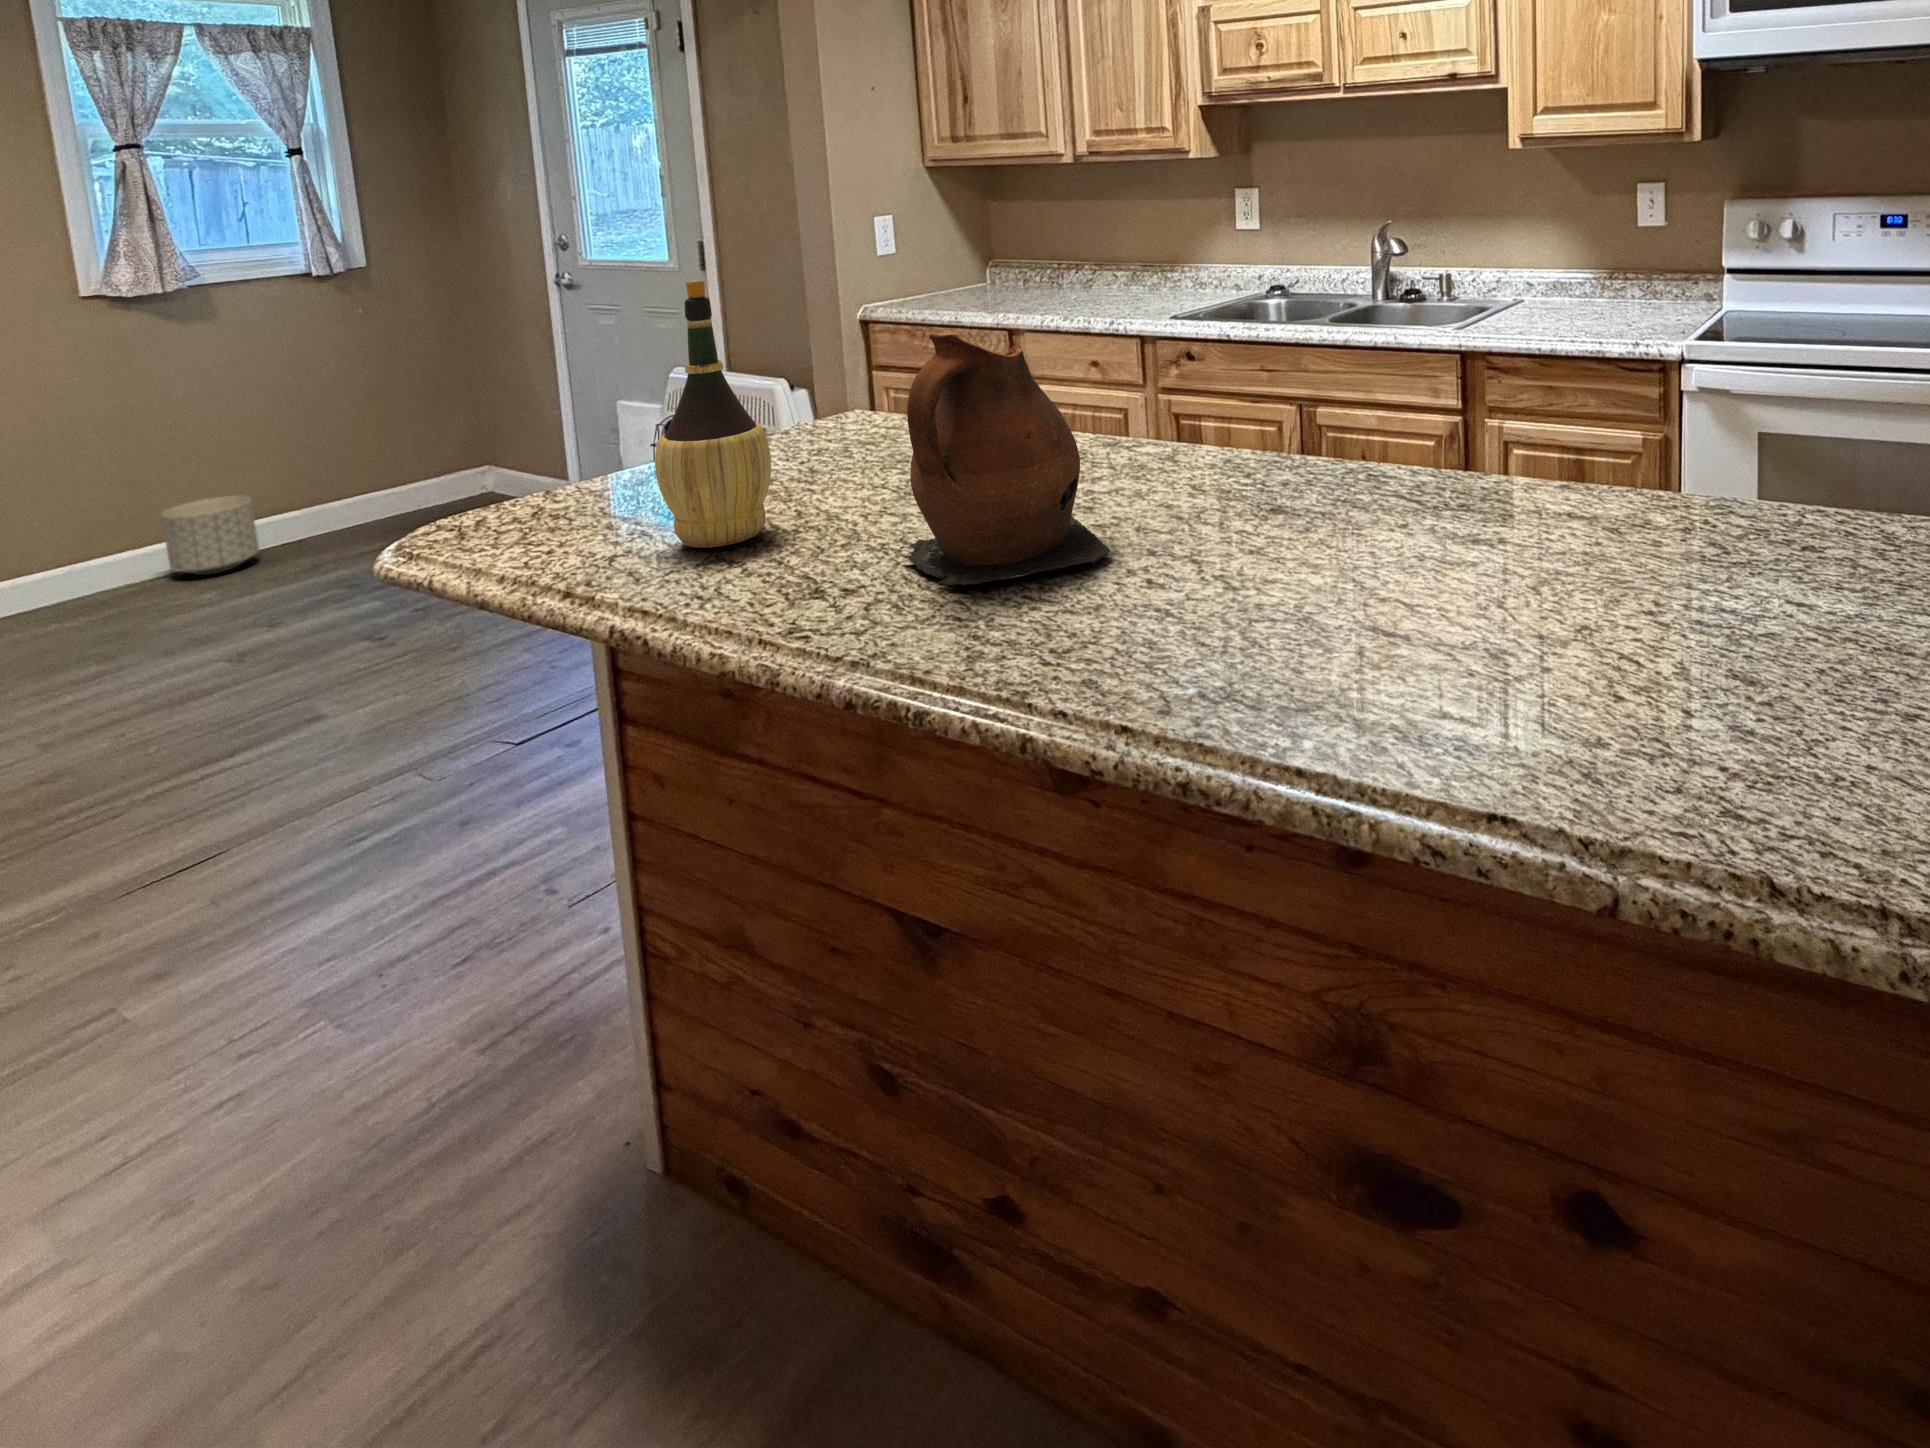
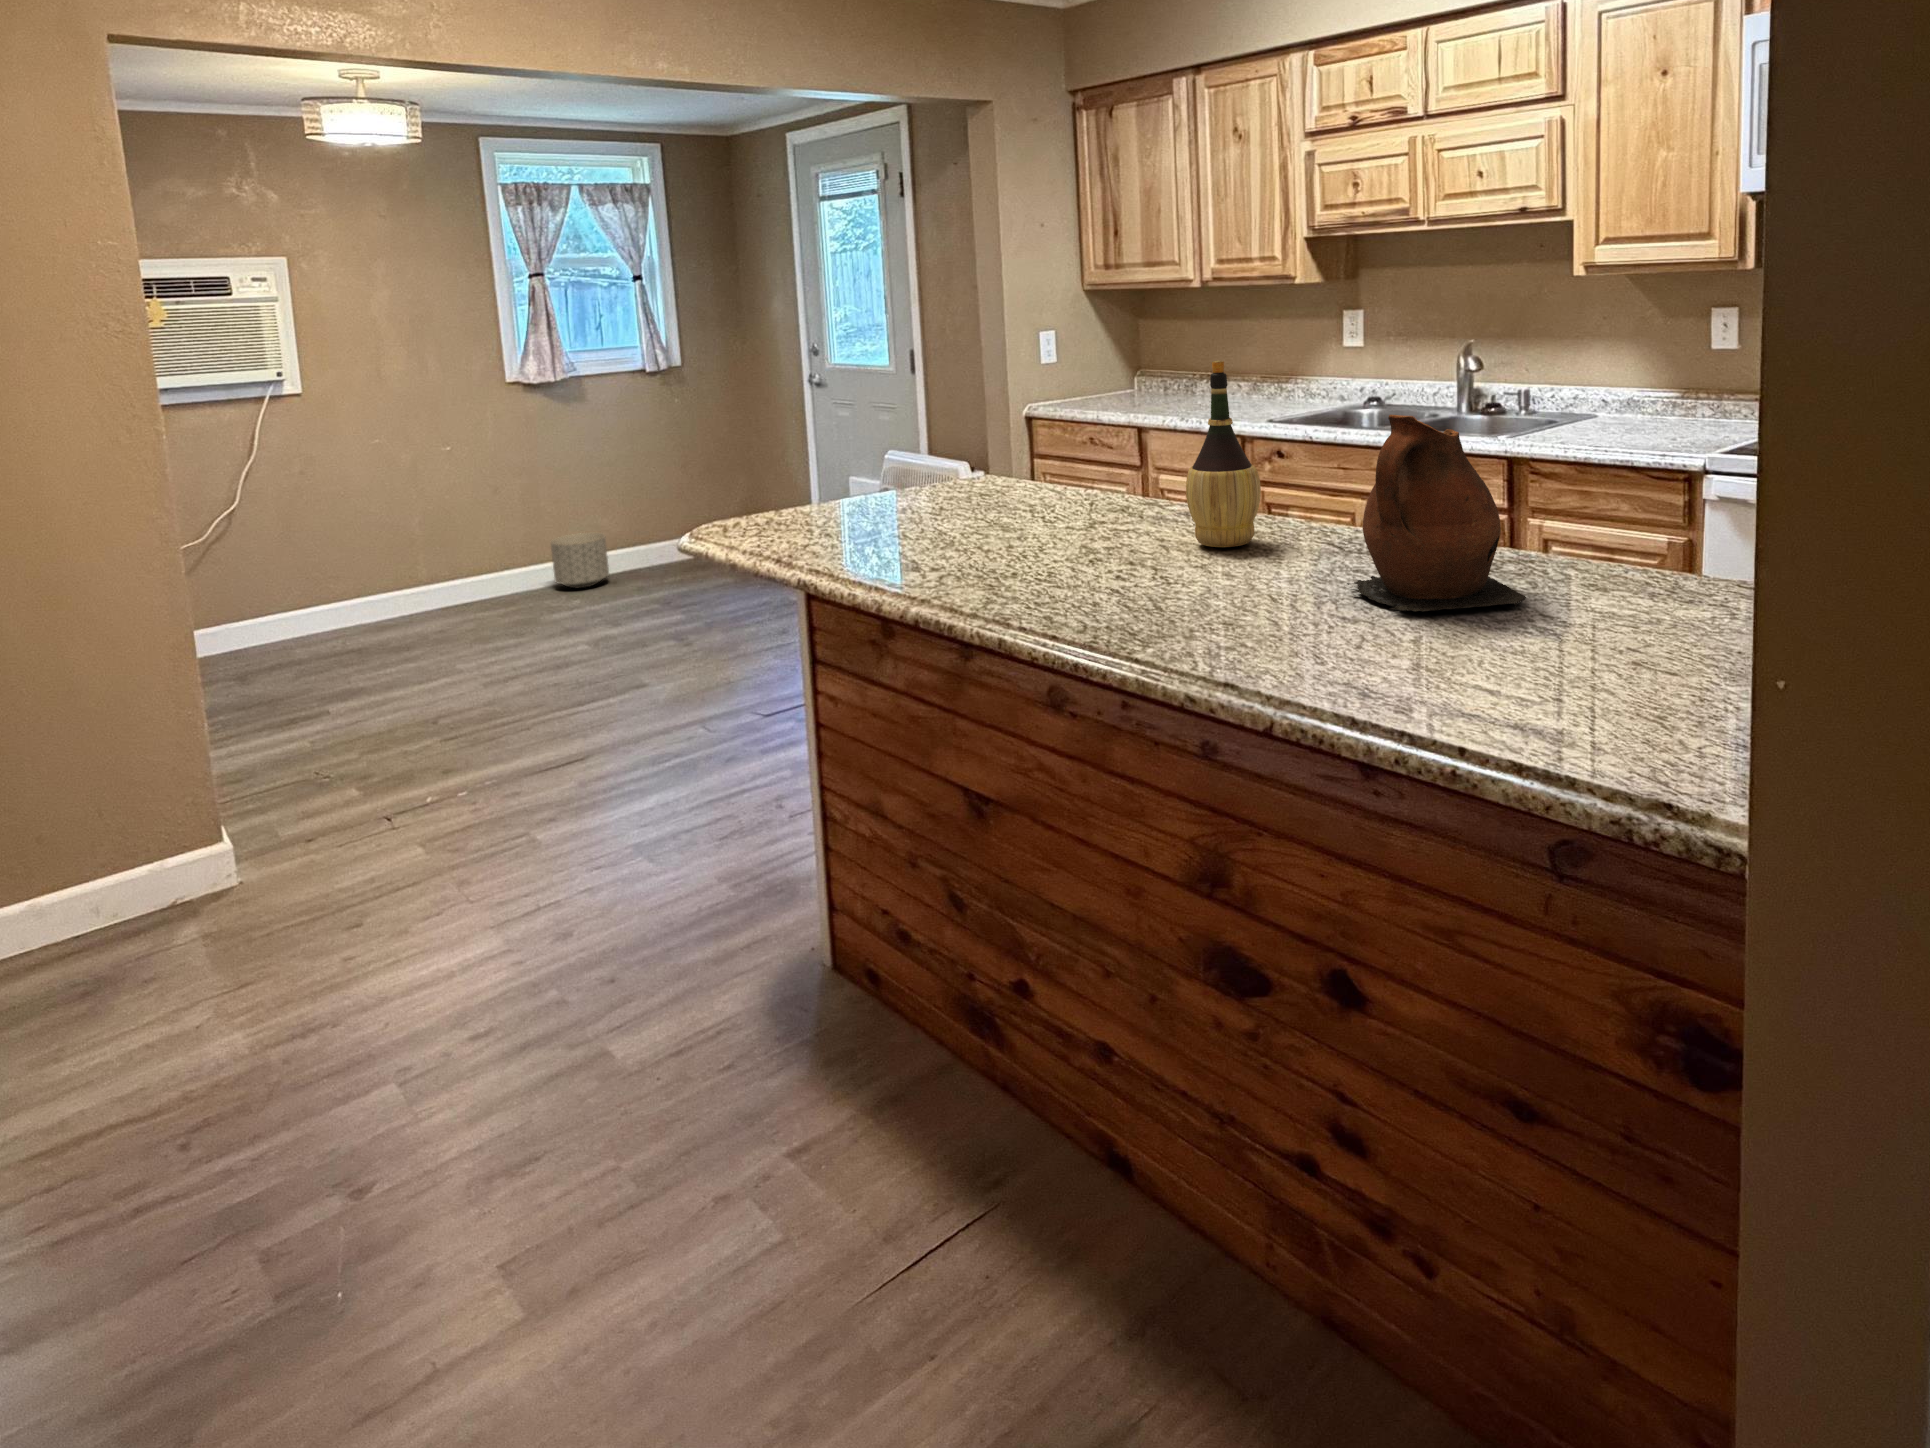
wine bottle: present [655,280,771,547] -> present [1186,361,1261,547]
ceramic pitcher: present [900,332,1111,585] -> present [1347,415,1526,612]

